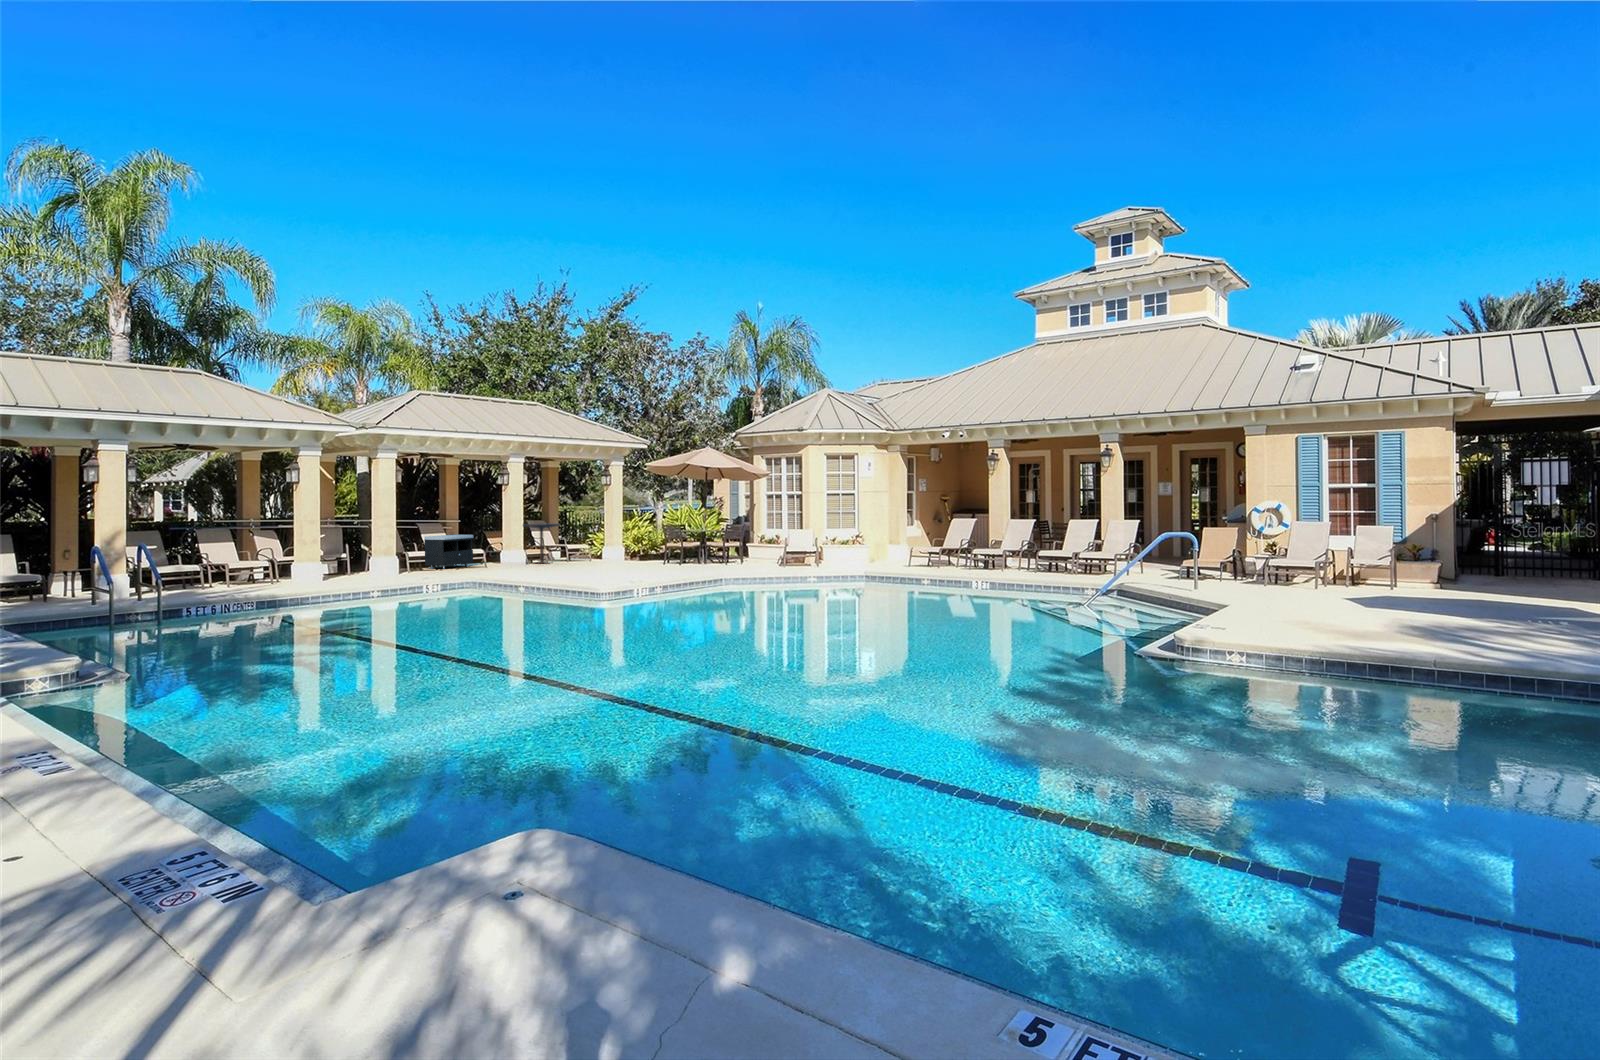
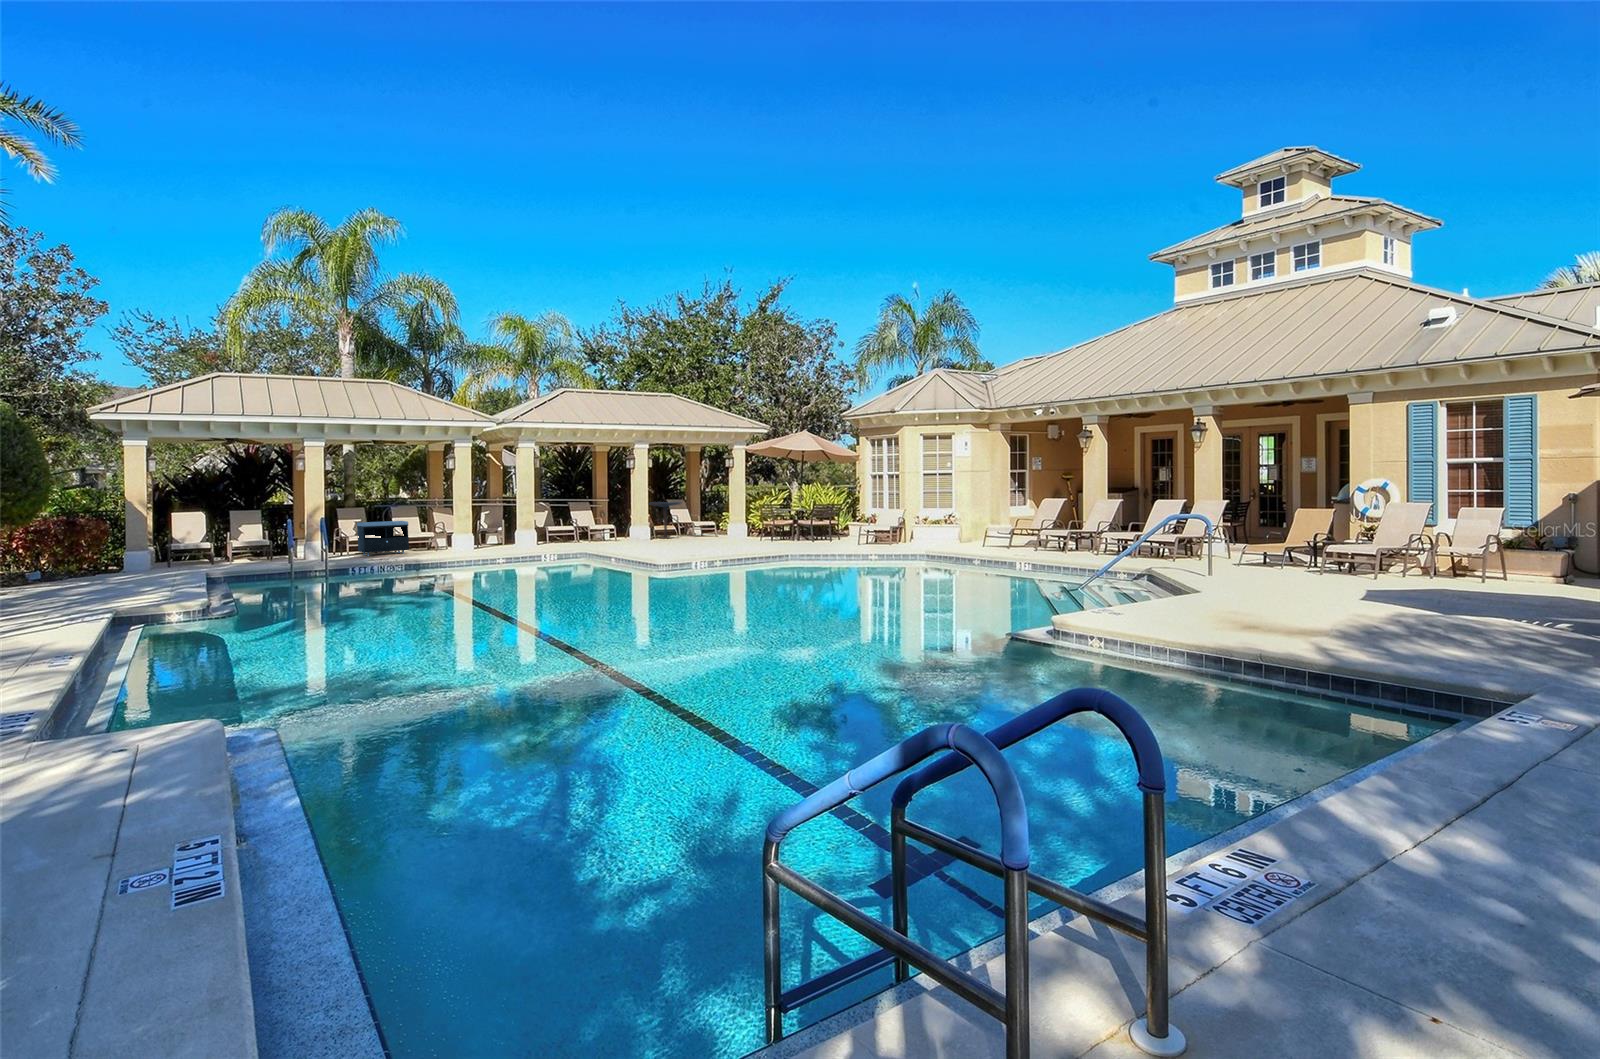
storage bench: present [424,535,474,569] -> present [357,521,409,556]

